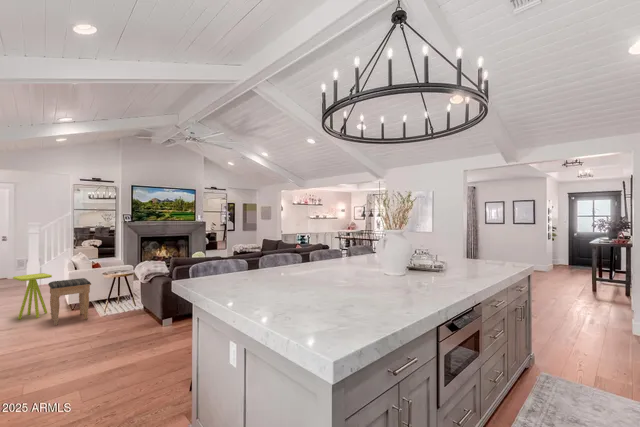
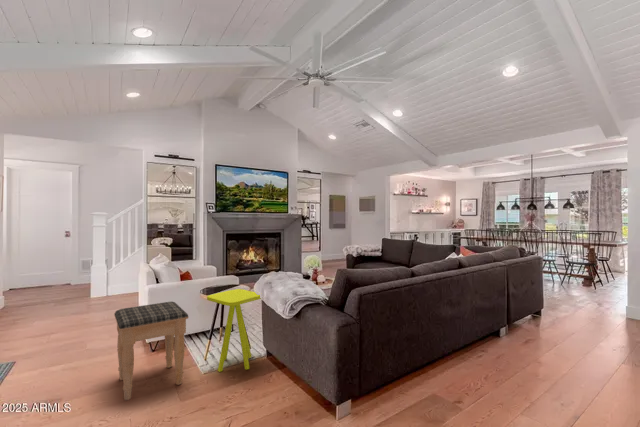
side table: present [13,273,52,319] -> present [207,289,261,372]

